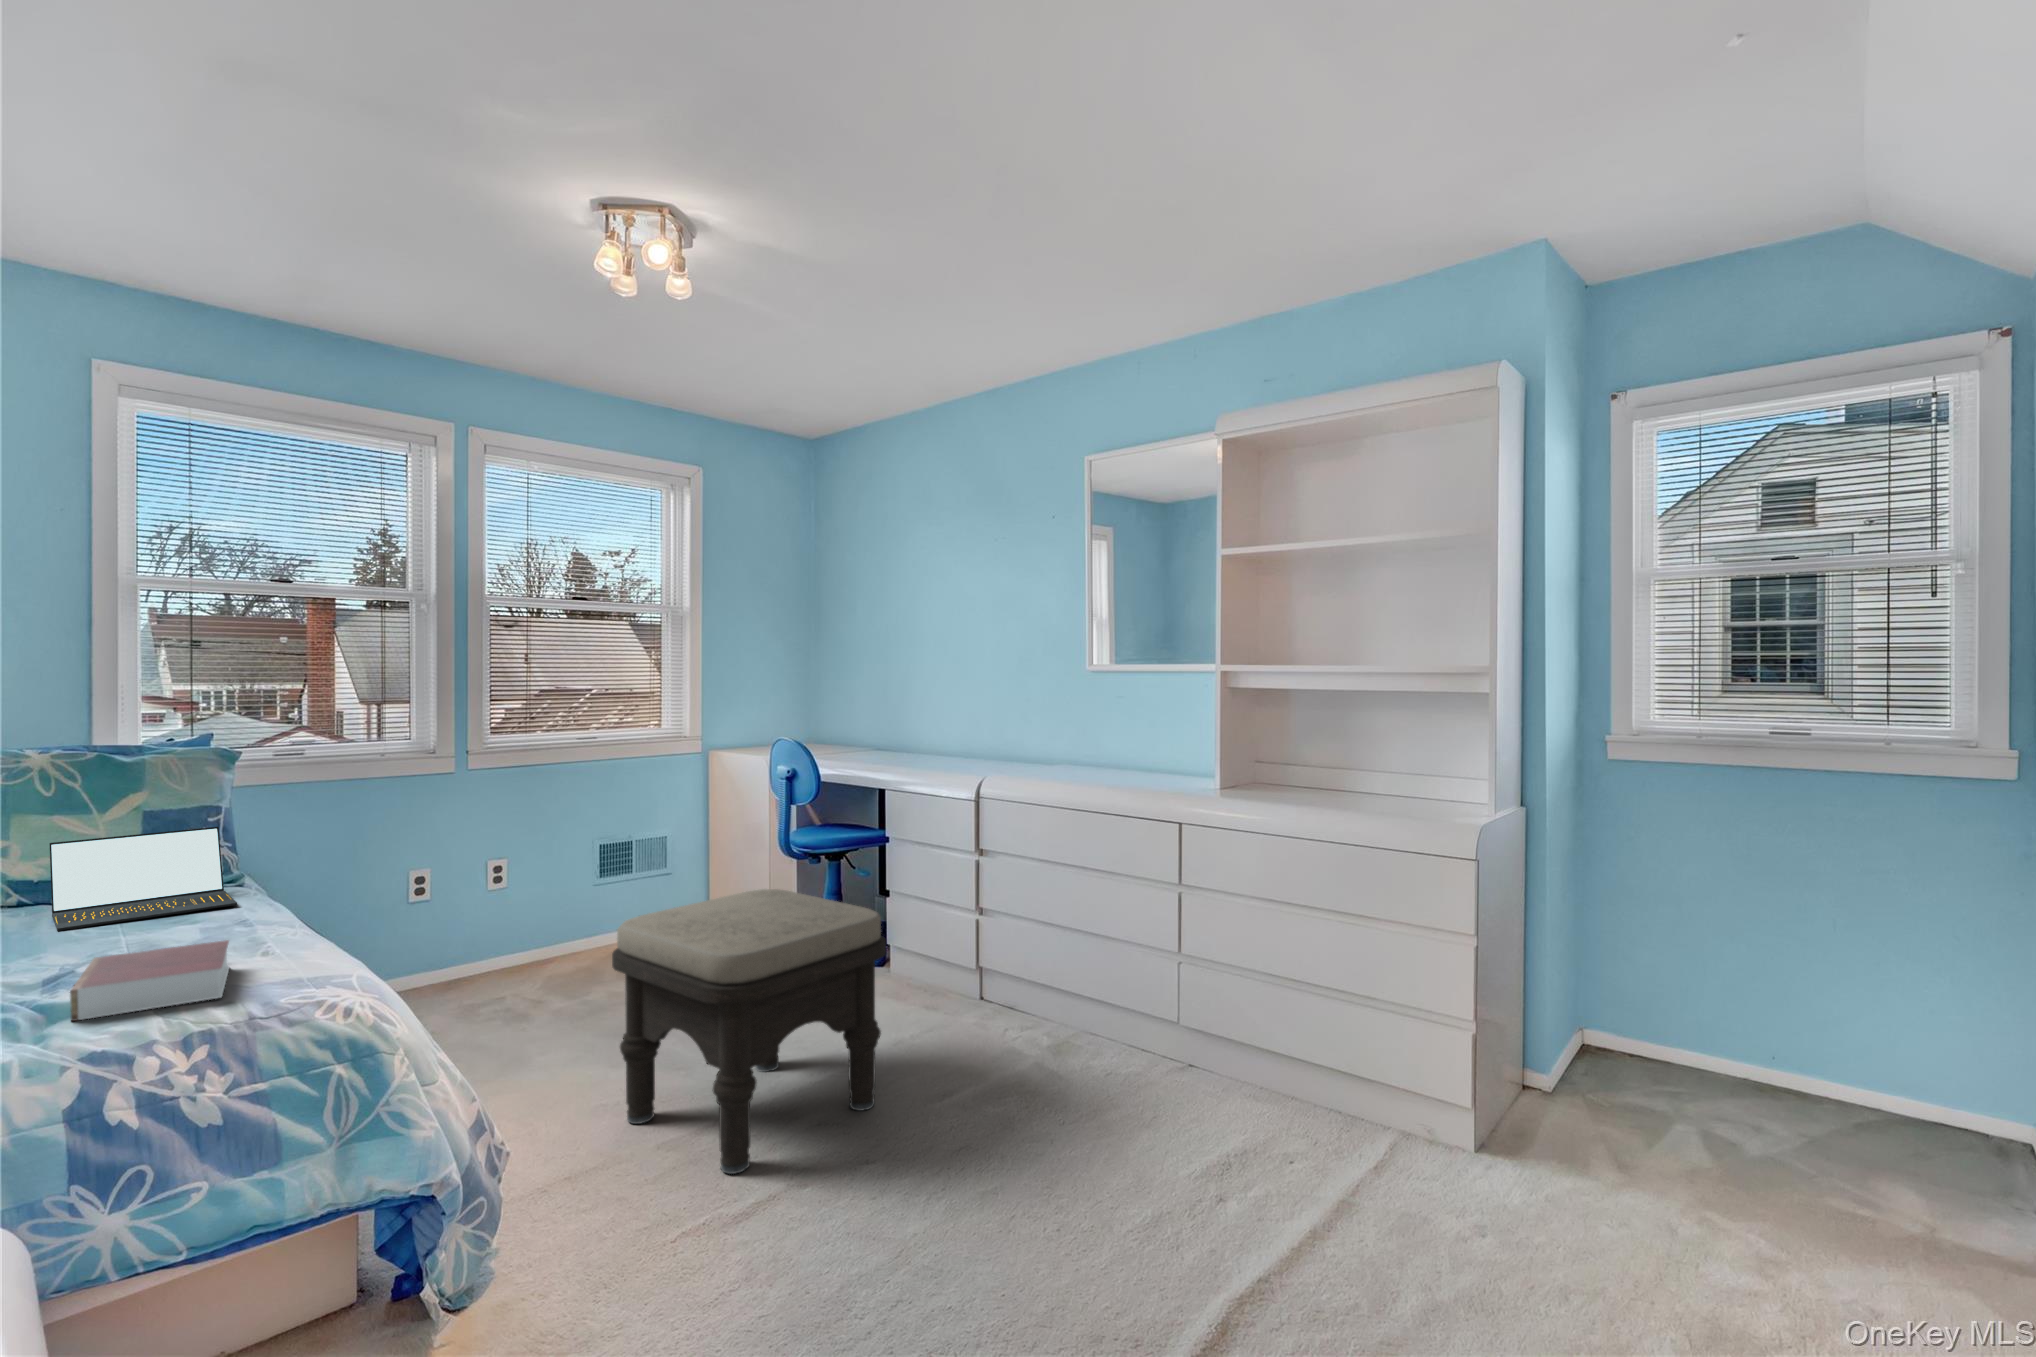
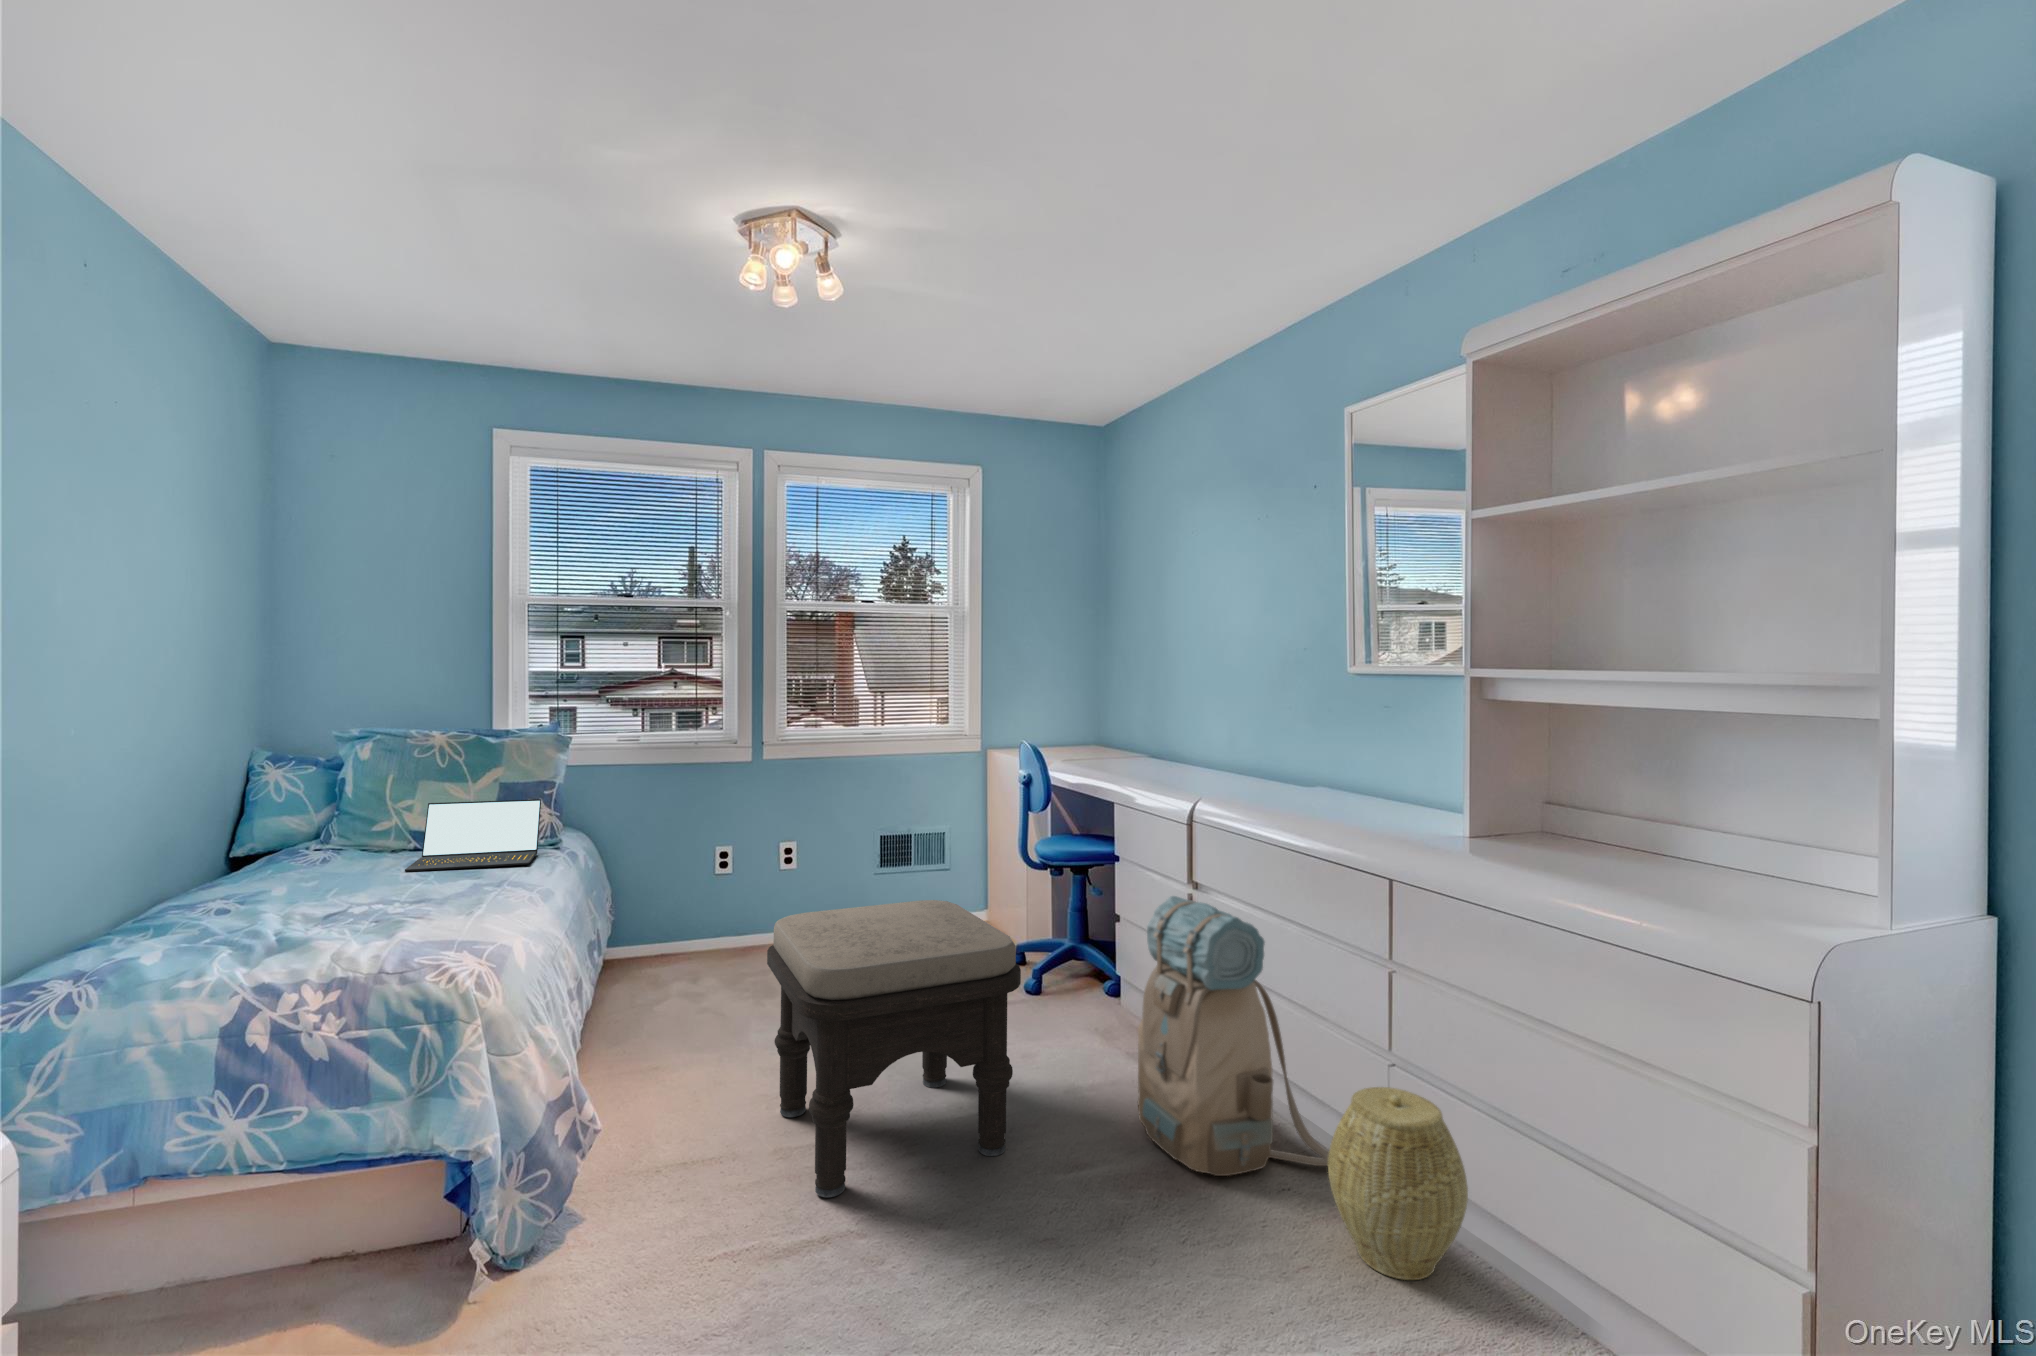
backpack: none [966,858,1141,1082] -> present [1138,896,1329,1176]
book: present [70,940,229,1021] -> none [288,896,443,950]
woven basket: none [1157,980,1255,1115] -> present [1328,1087,1468,1280]

